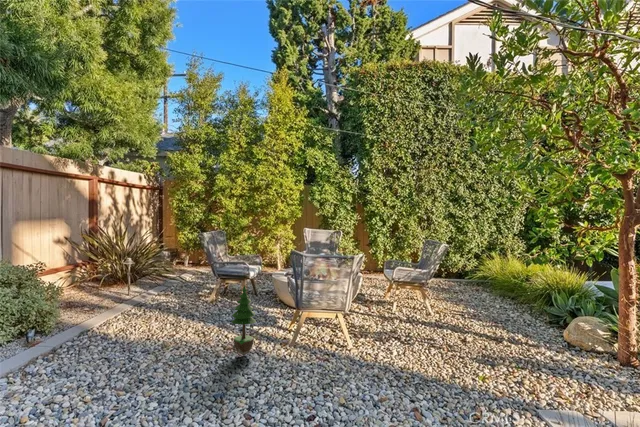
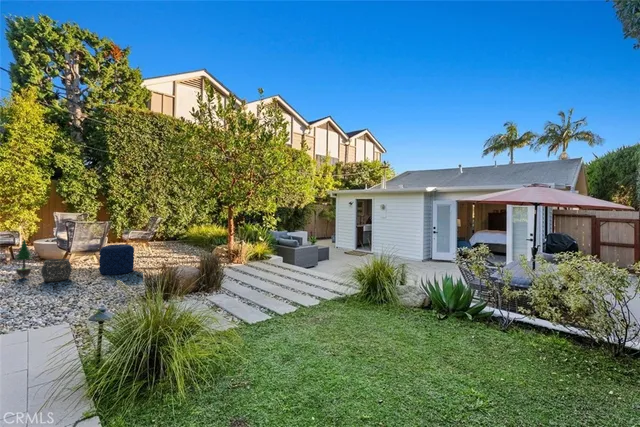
pouf: none [353,307,419,386] -> present [99,244,134,275]
woven basket: none [258,332,307,387] -> present [41,259,72,282]

